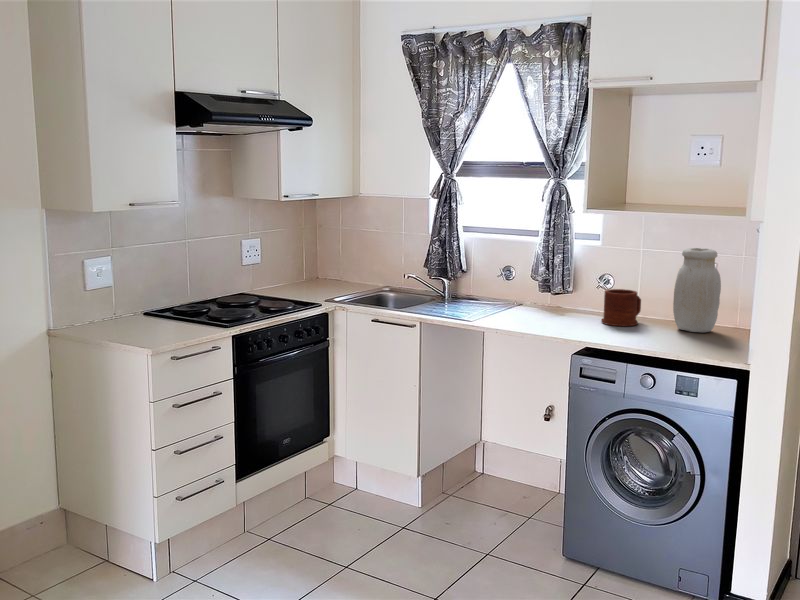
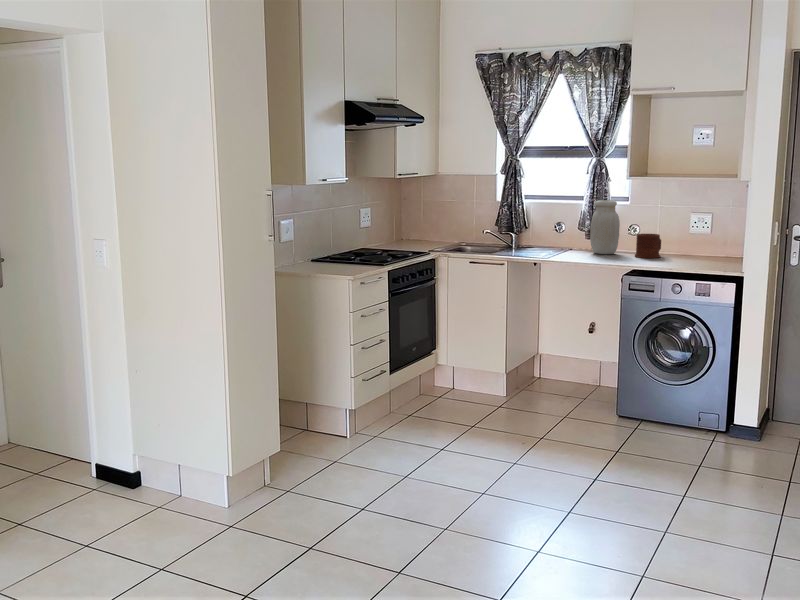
jar: present [673,248,721,332] -> present [590,200,620,254]

